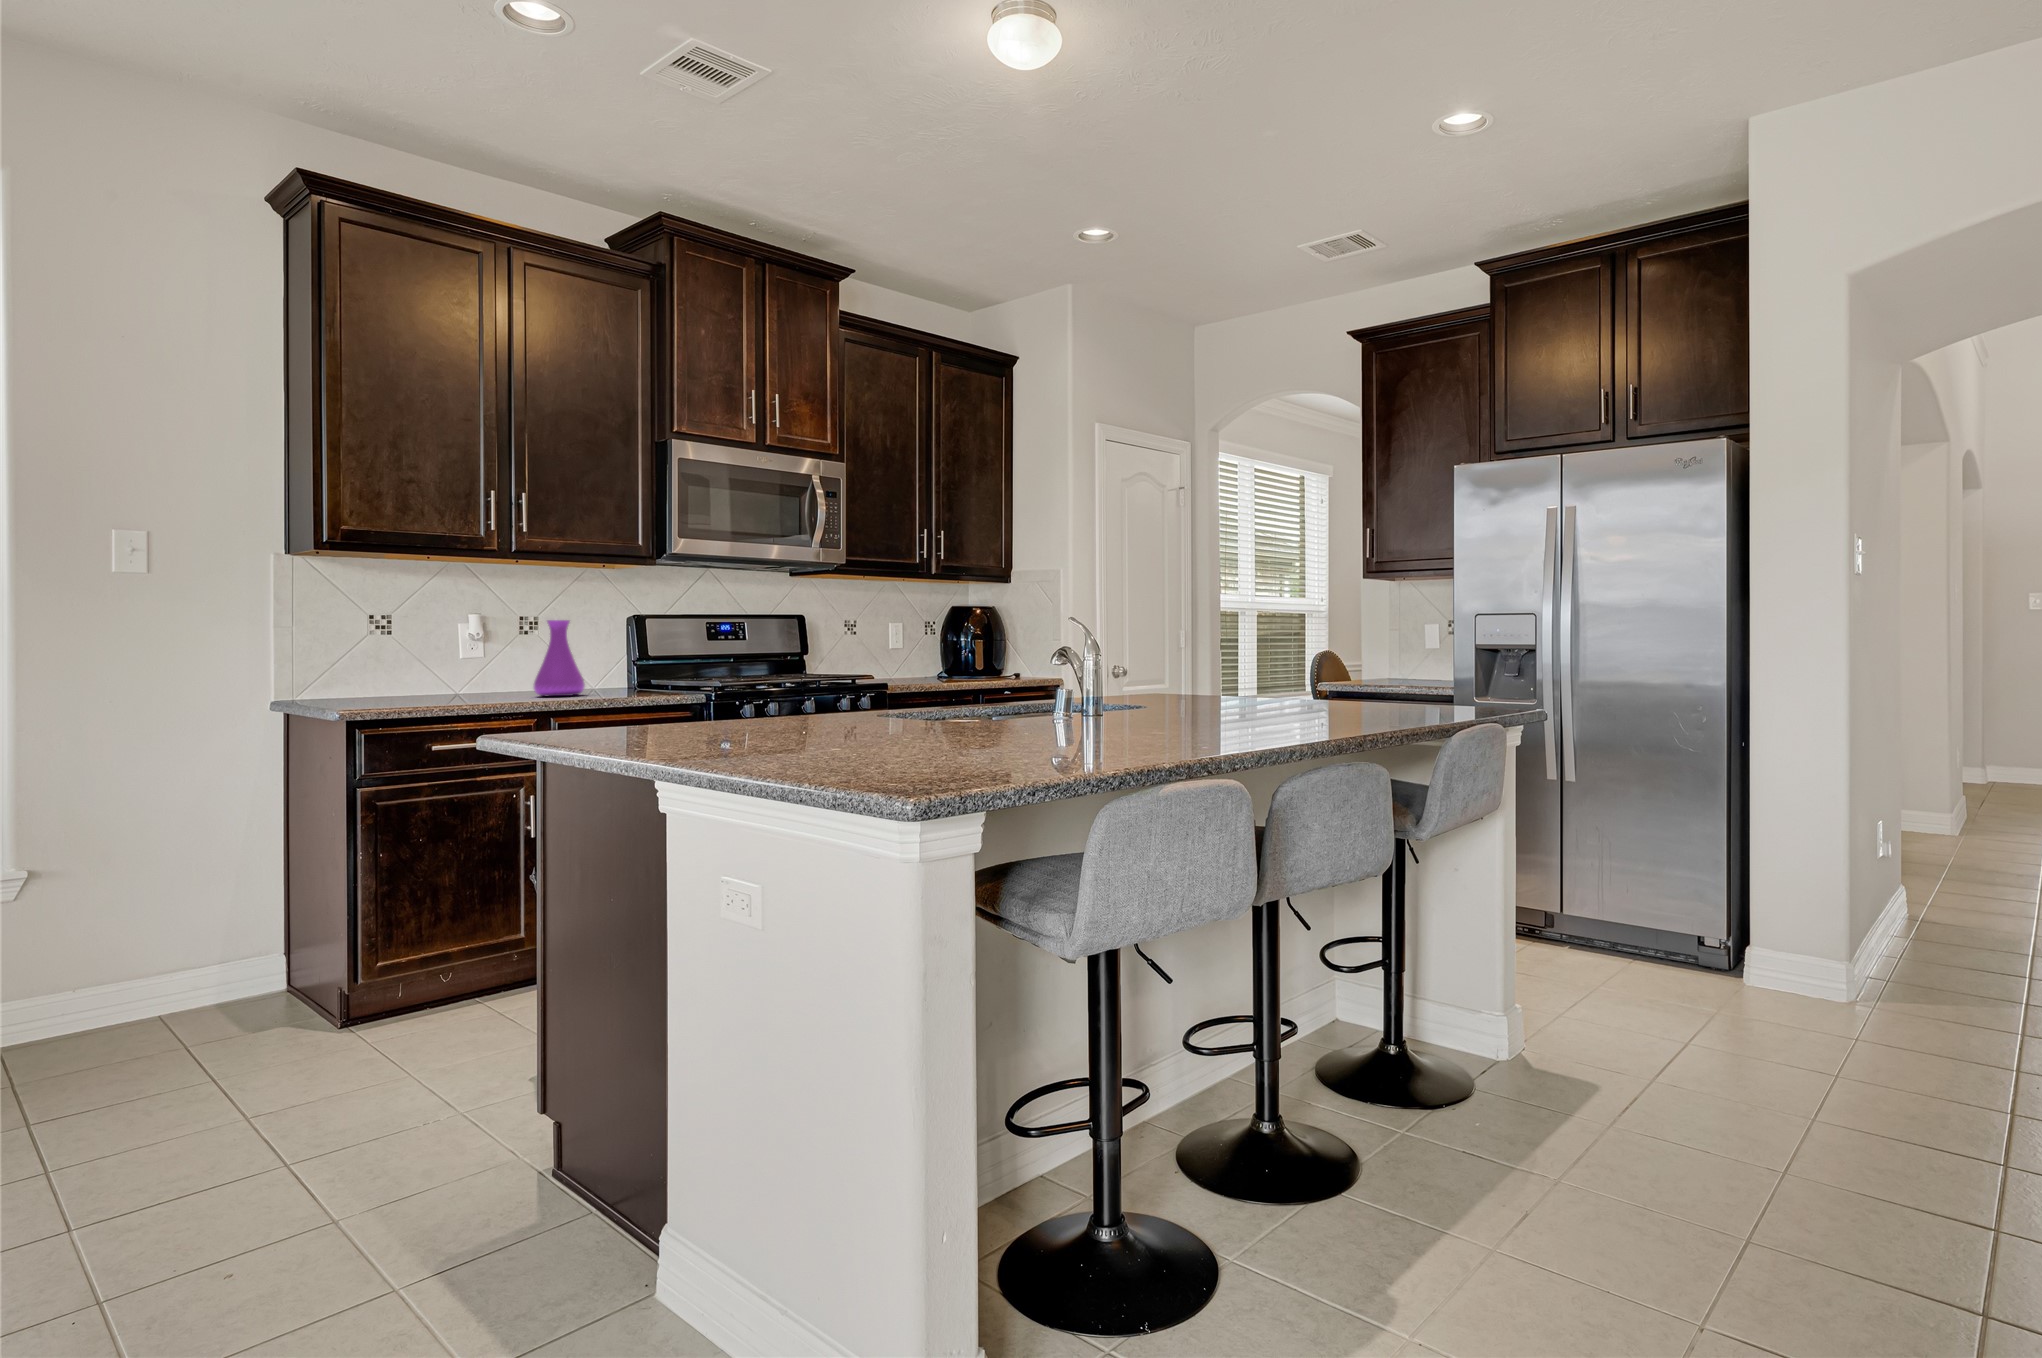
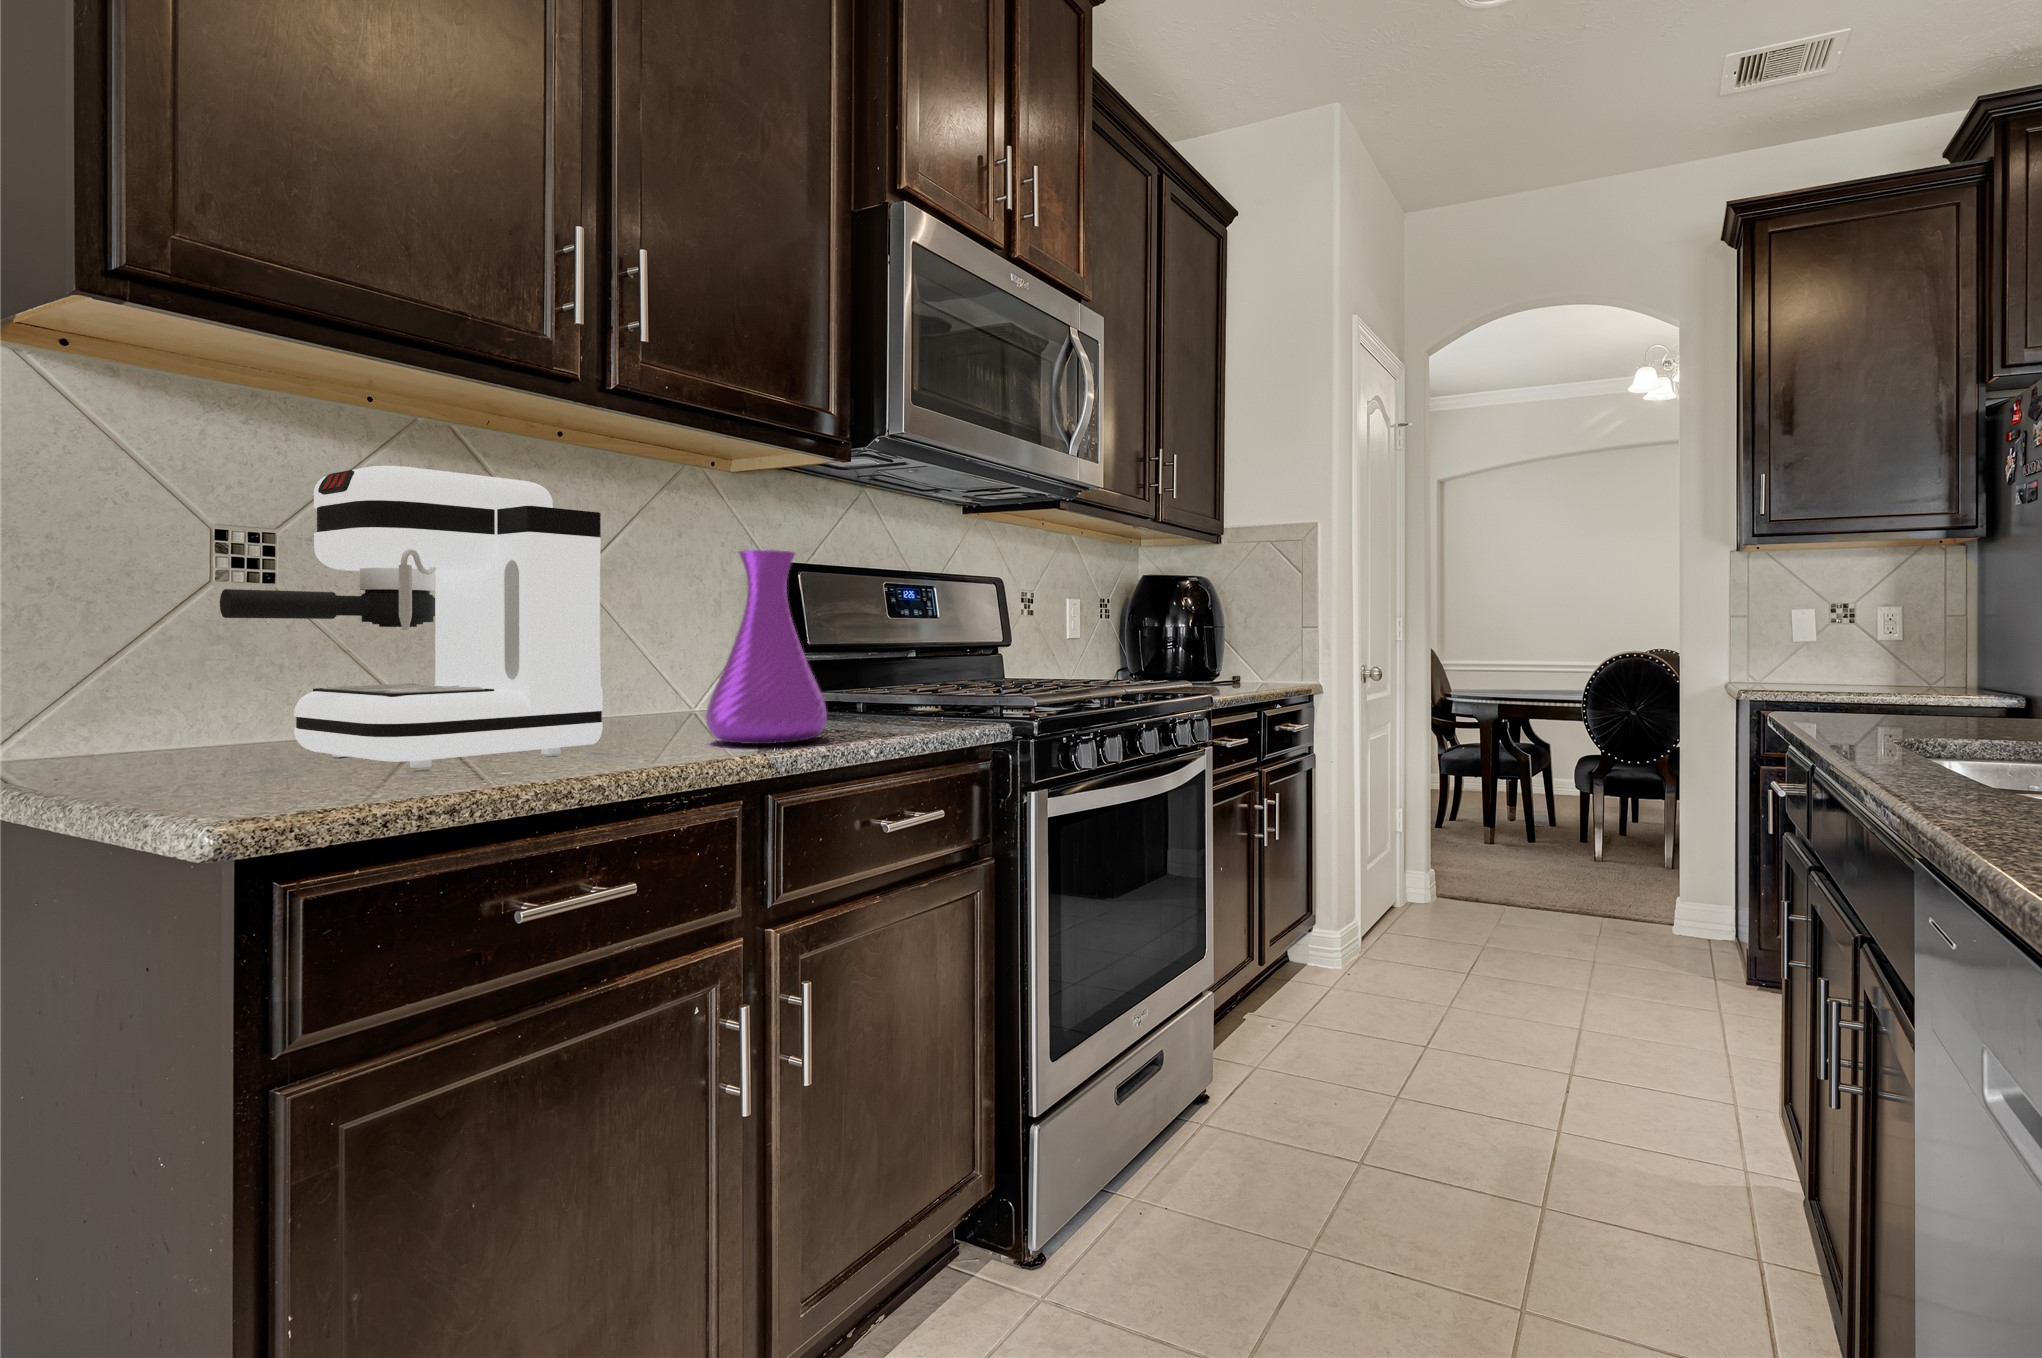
coffee maker: none [361,597,488,701] -> present [220,466,603,768]

